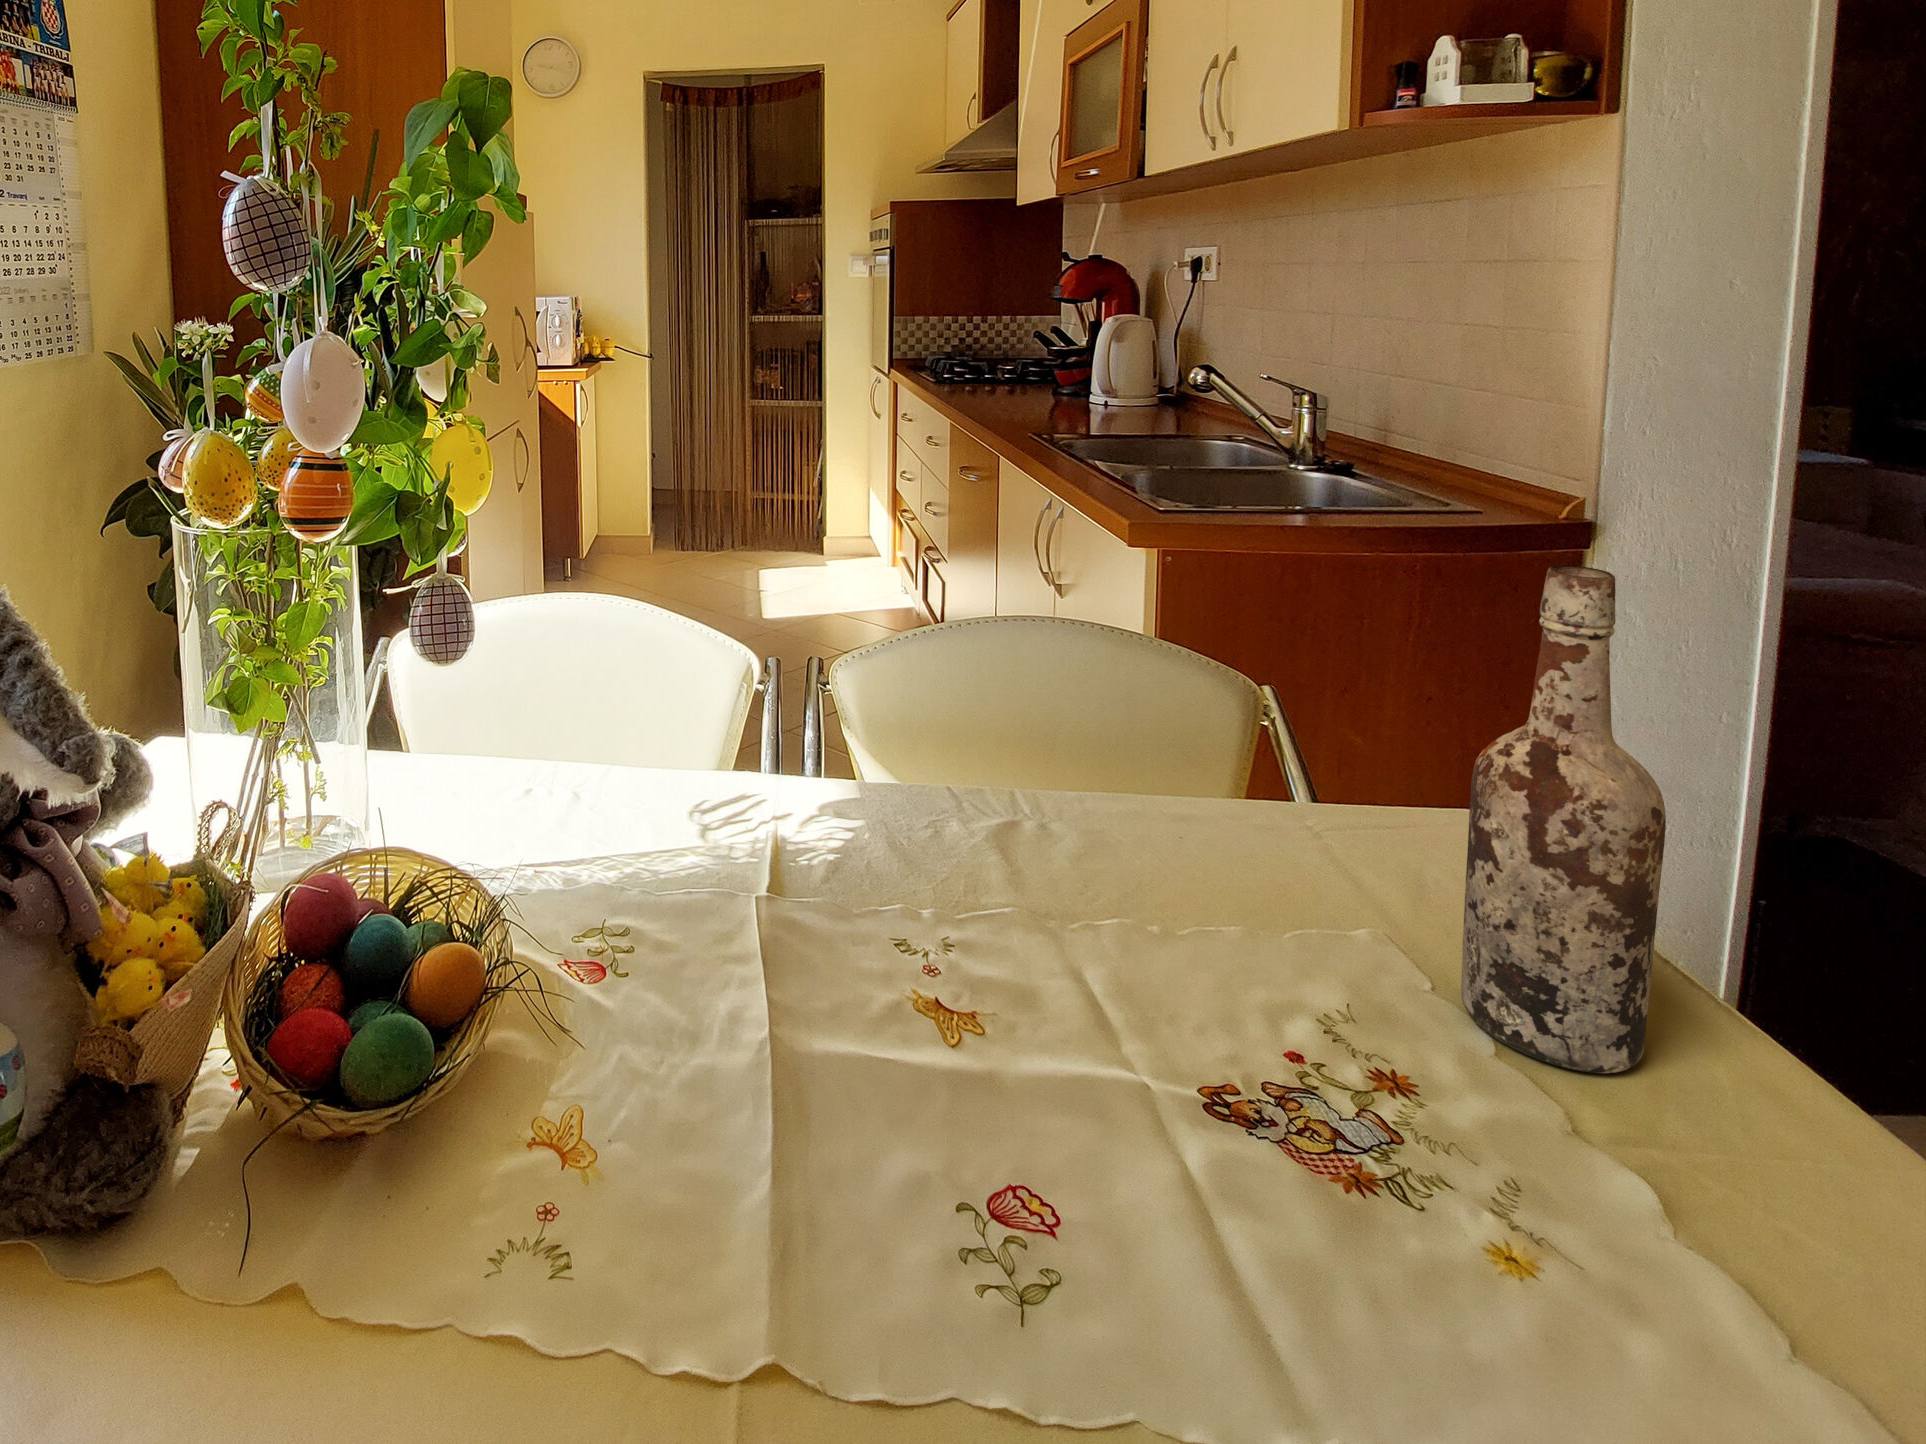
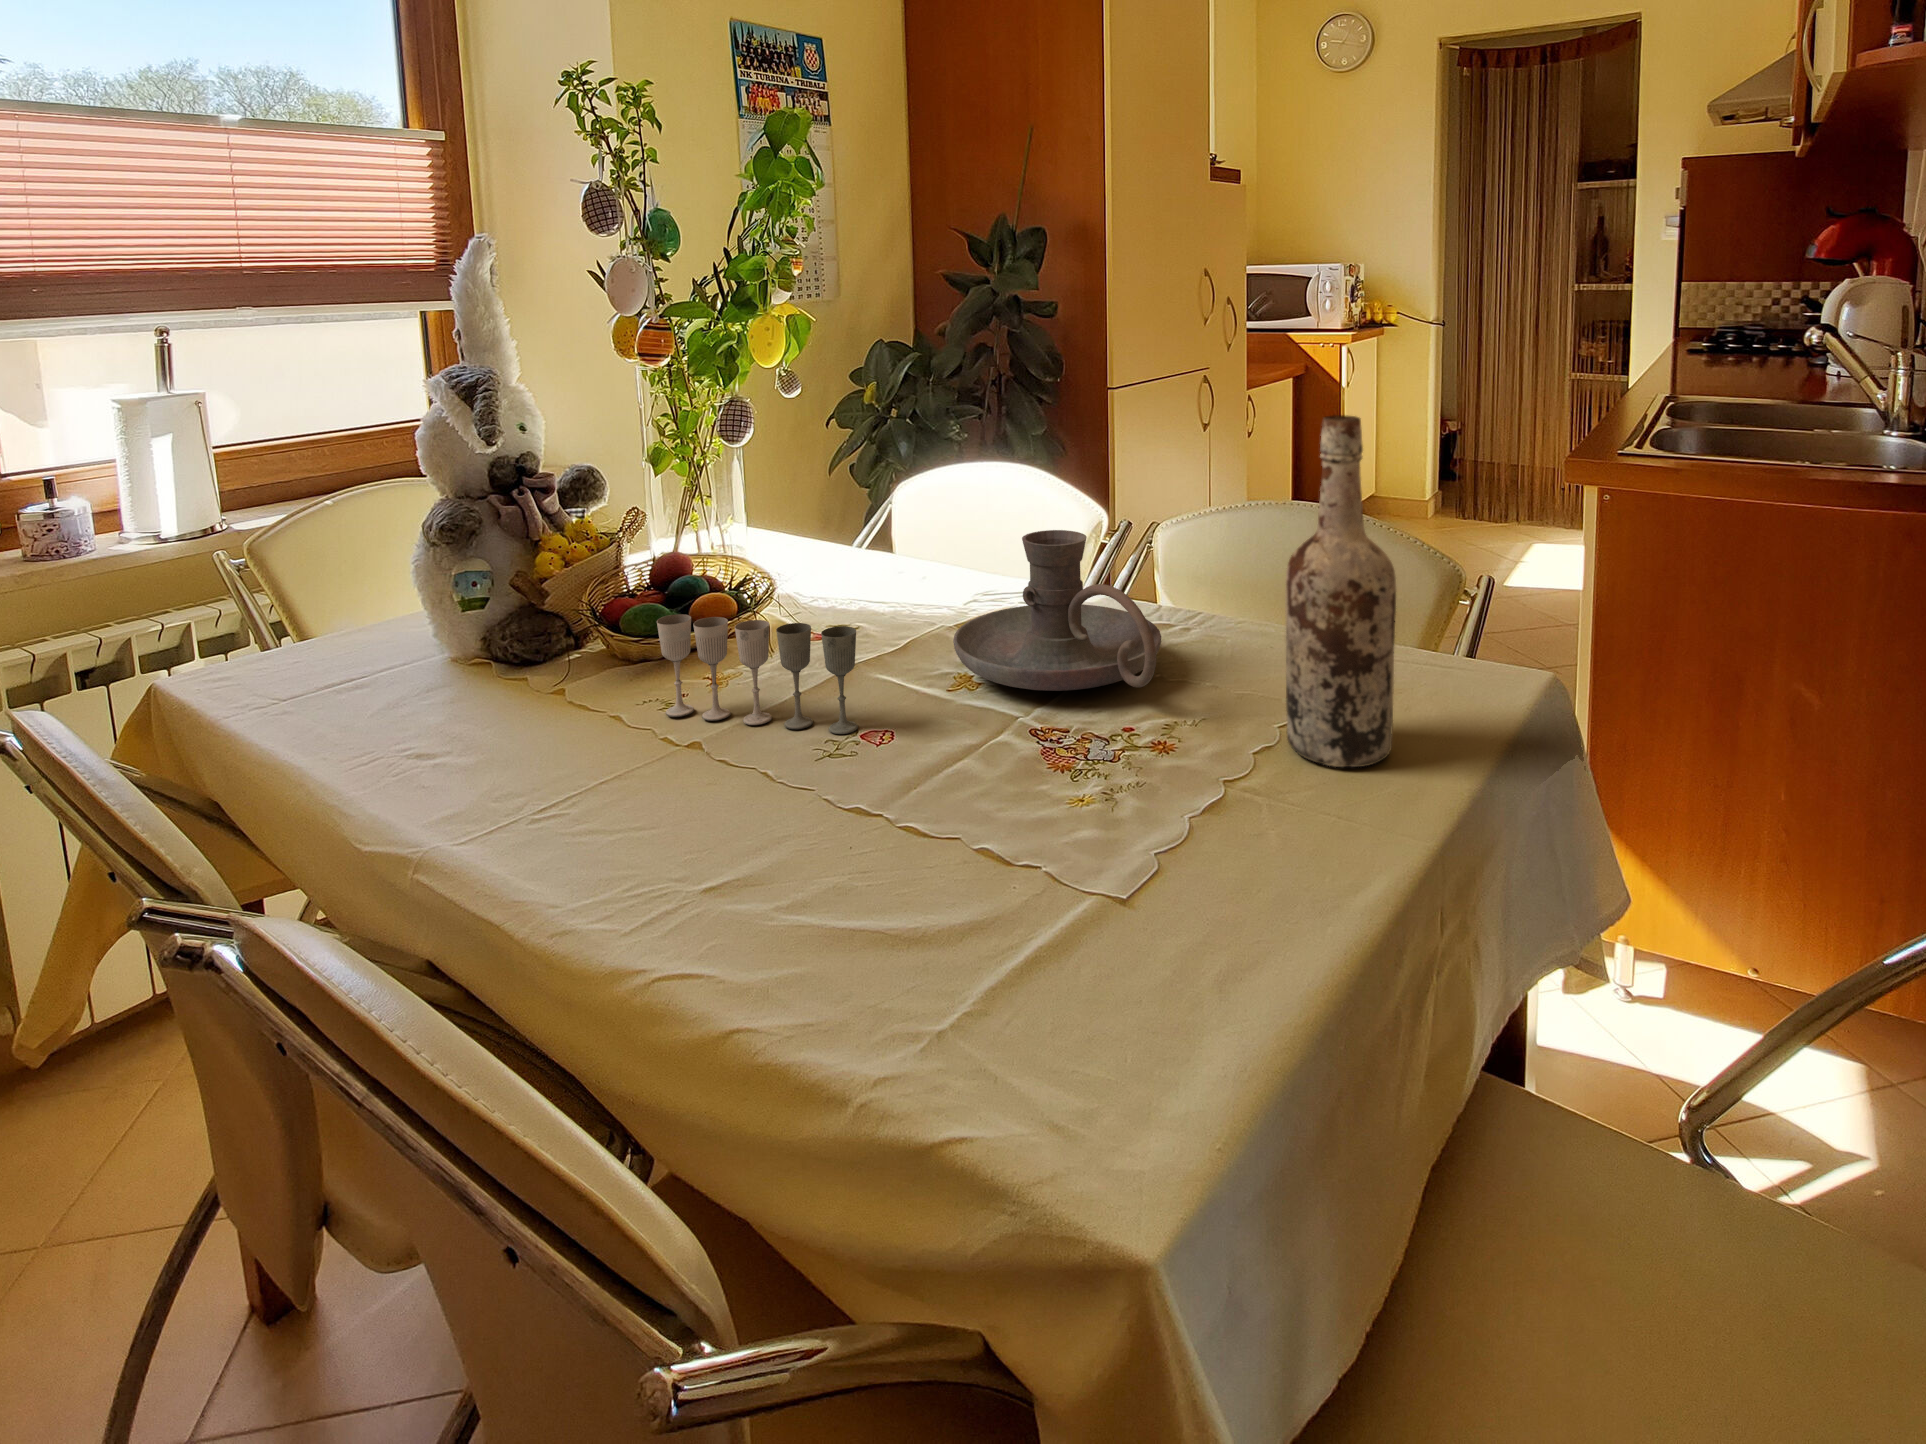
candle holder: none [846,746,1280,1037] -> present [953,530,1161,691]
wine glass: none [519,1034,941,1319] -> present [657,614,858,734]

